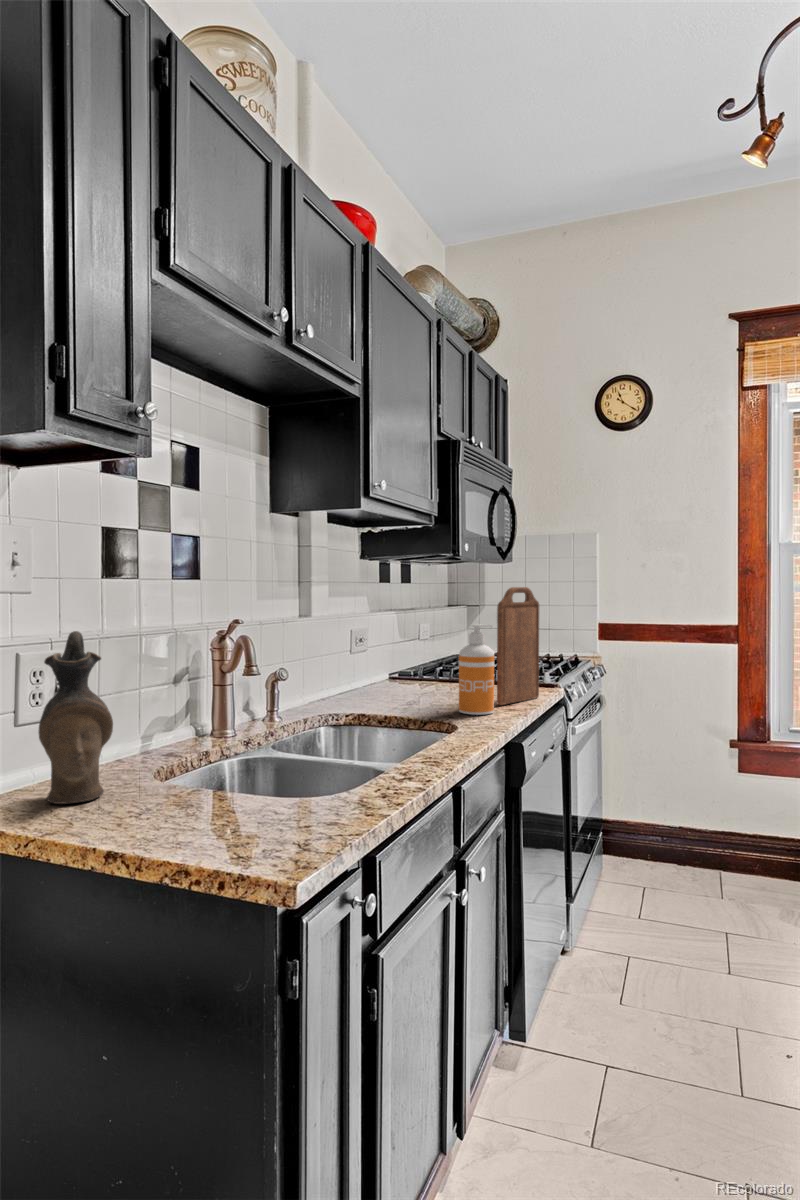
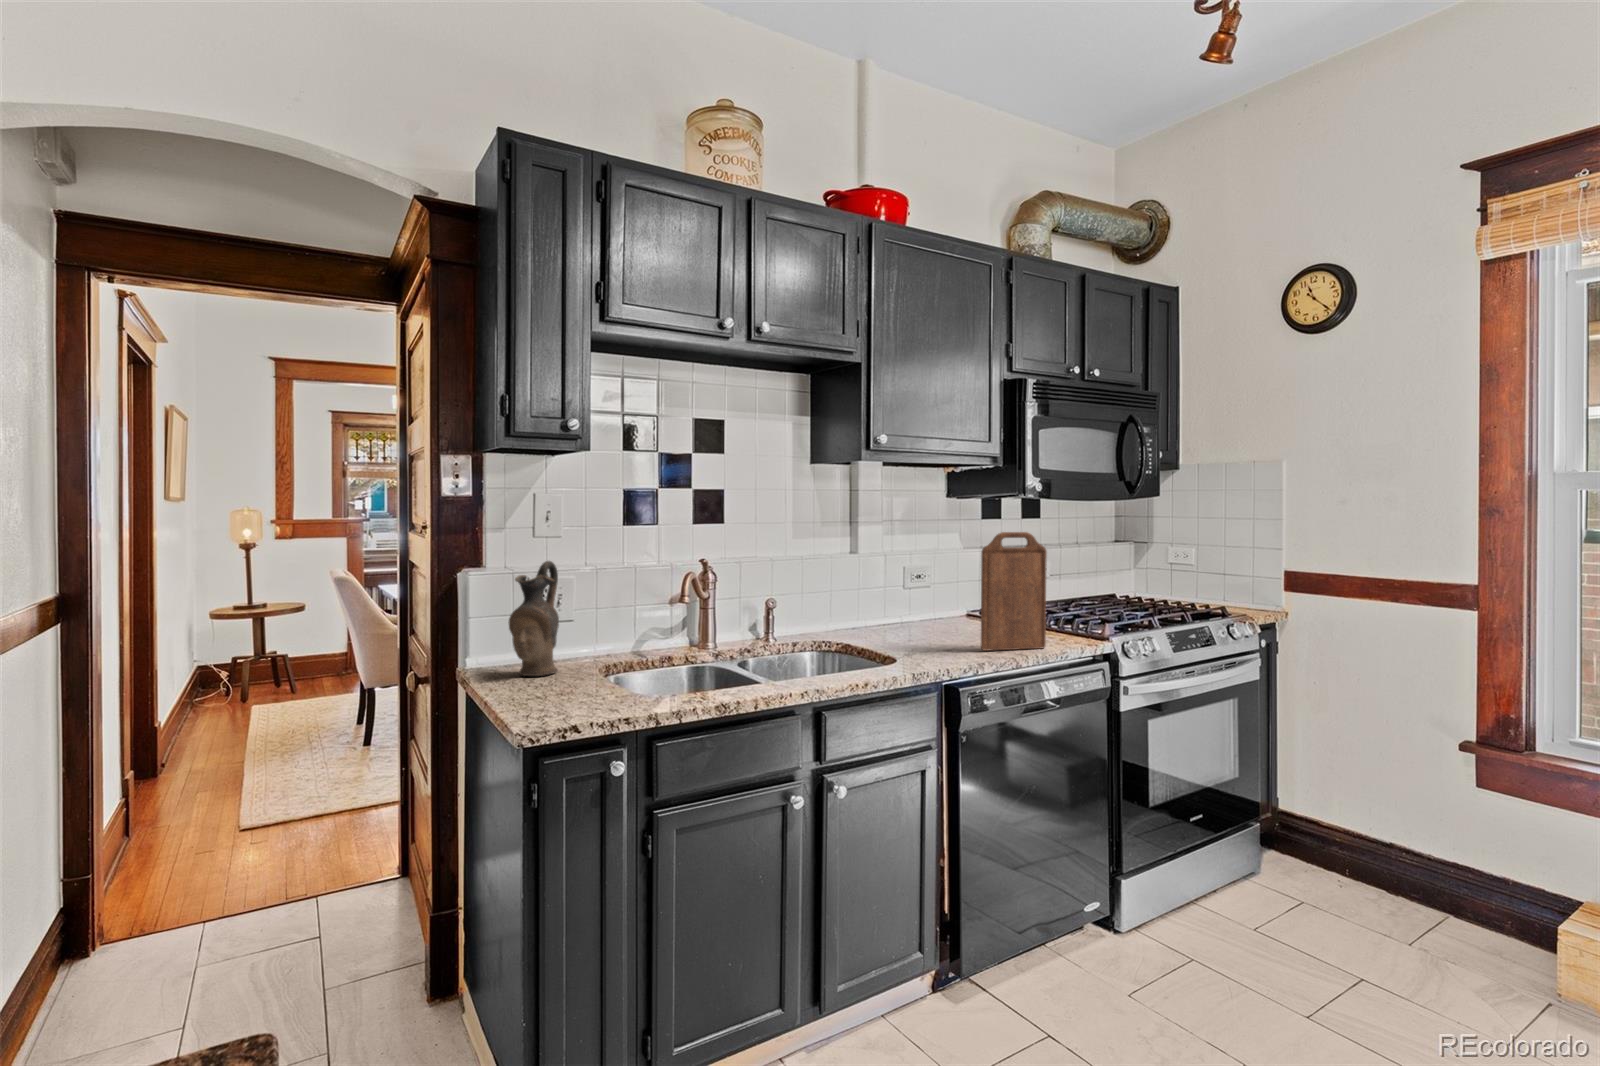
soap dispenser: present [459,624,494,715] -> none [927,568,962,657]

